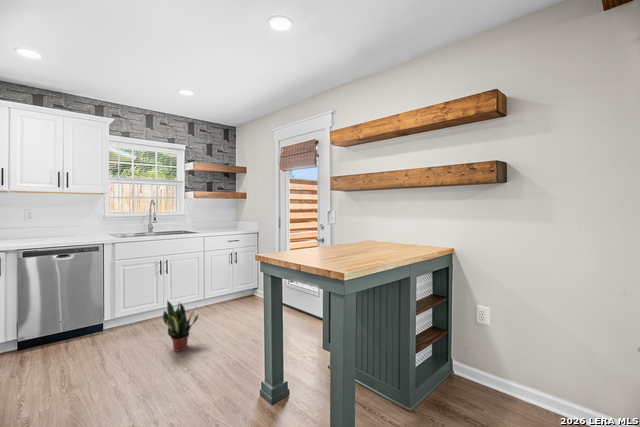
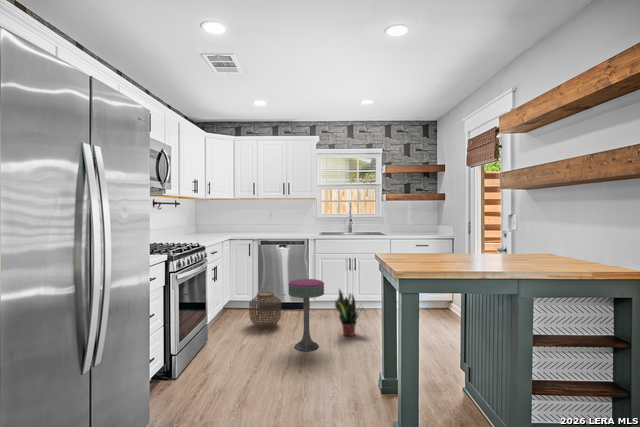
bar stool: none [112,296,164,390] -> present [288,279,324,351]
woven basket: none [21,322,79,378] -> present [249,292,281,329]

